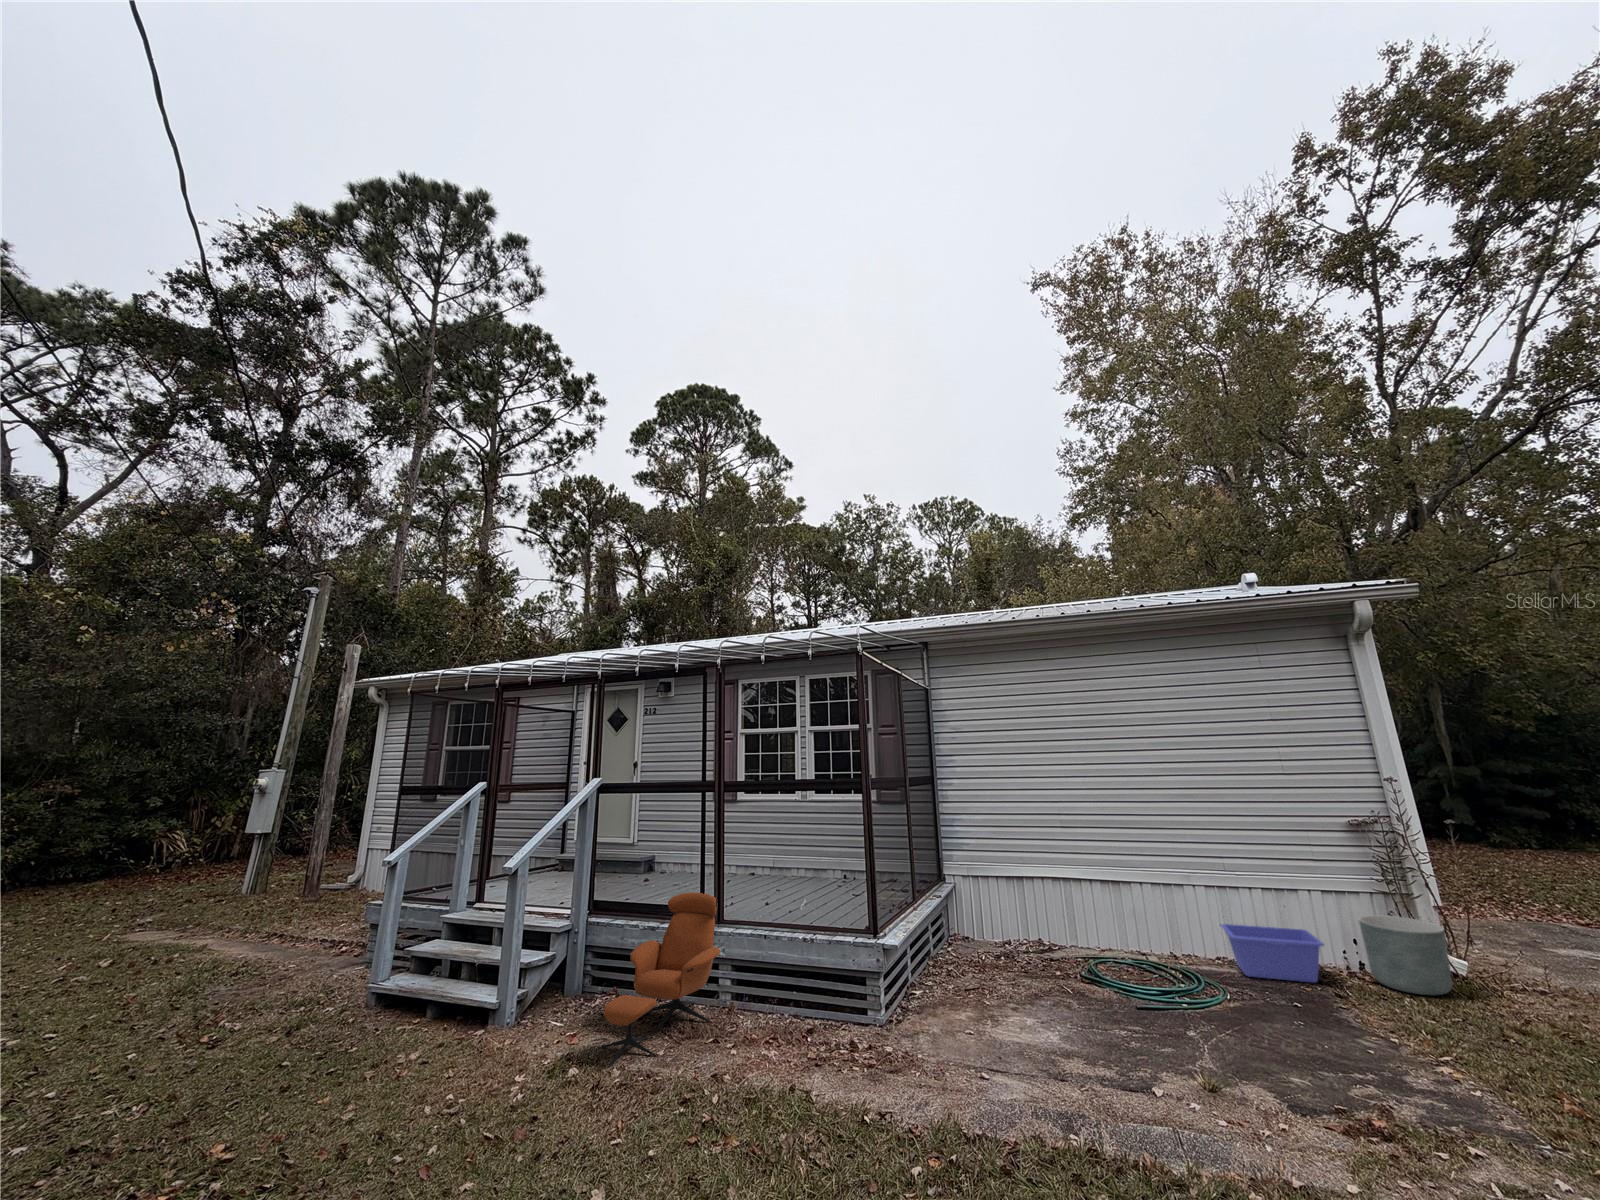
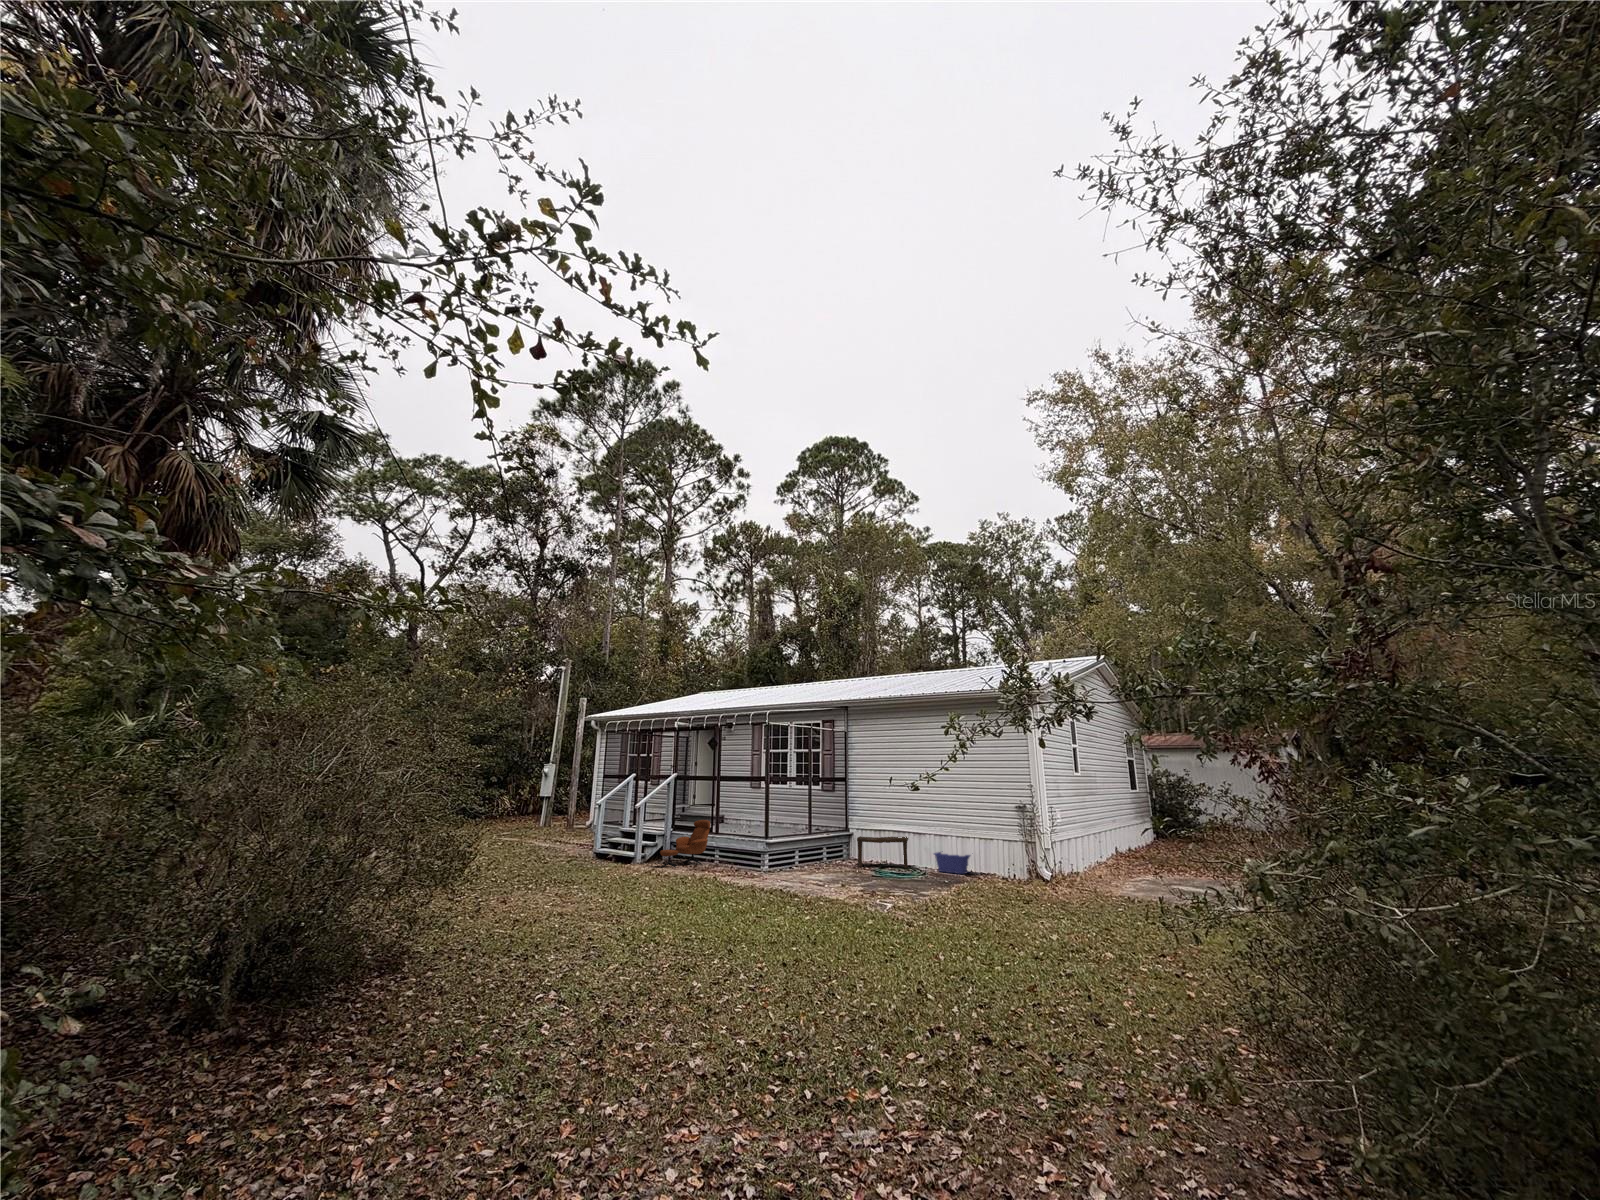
bench: none [1027,893,1153,978] -> present [857,836,908,868]
planter: present [1359,915,1452,995] -> none [984,848,1014,879]

